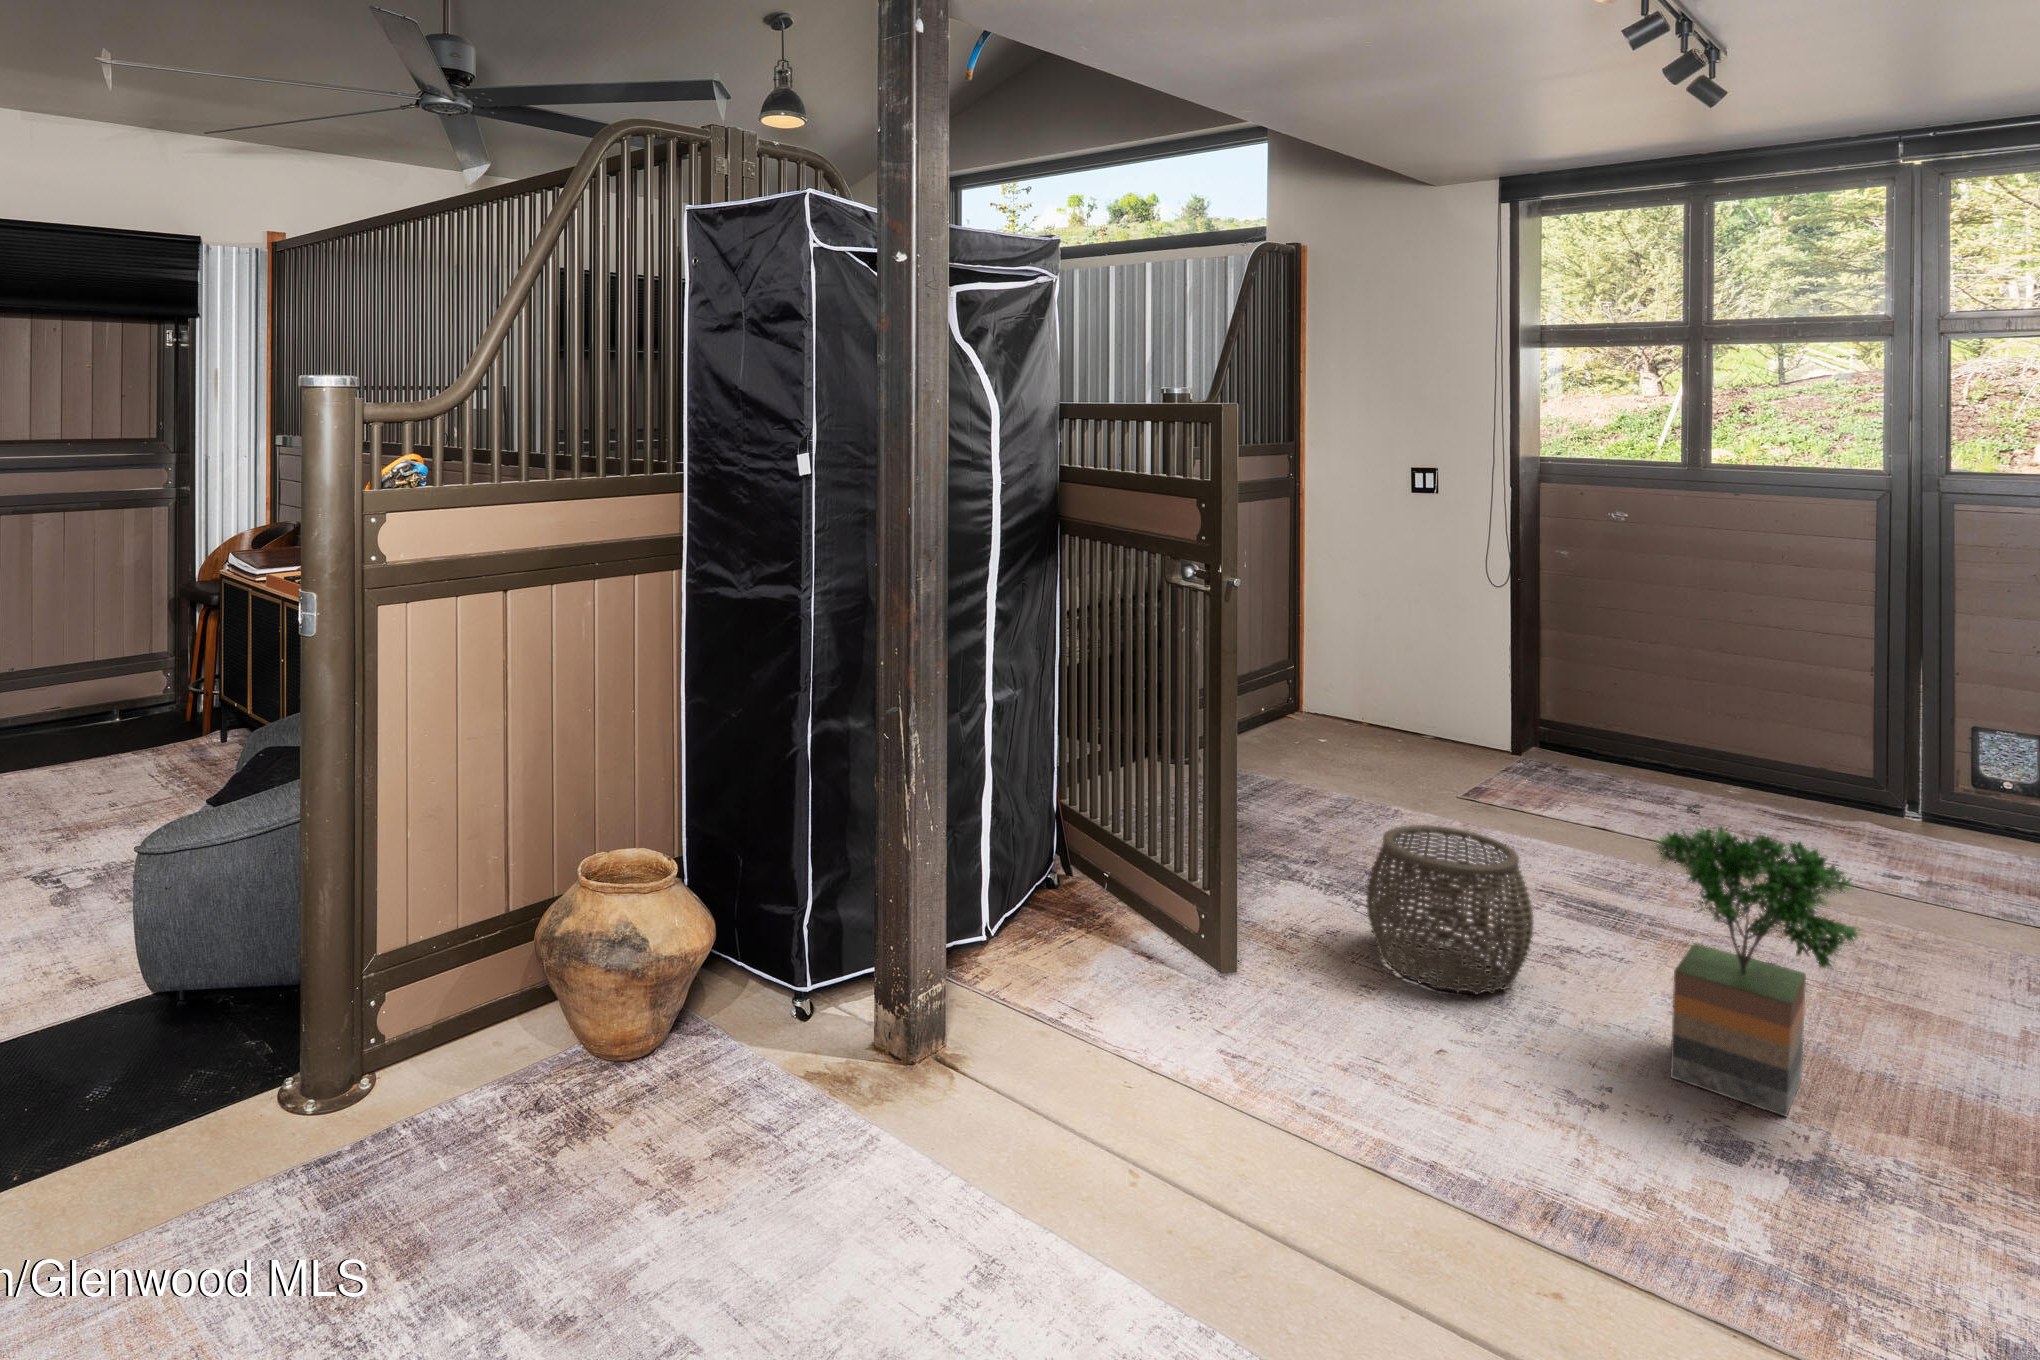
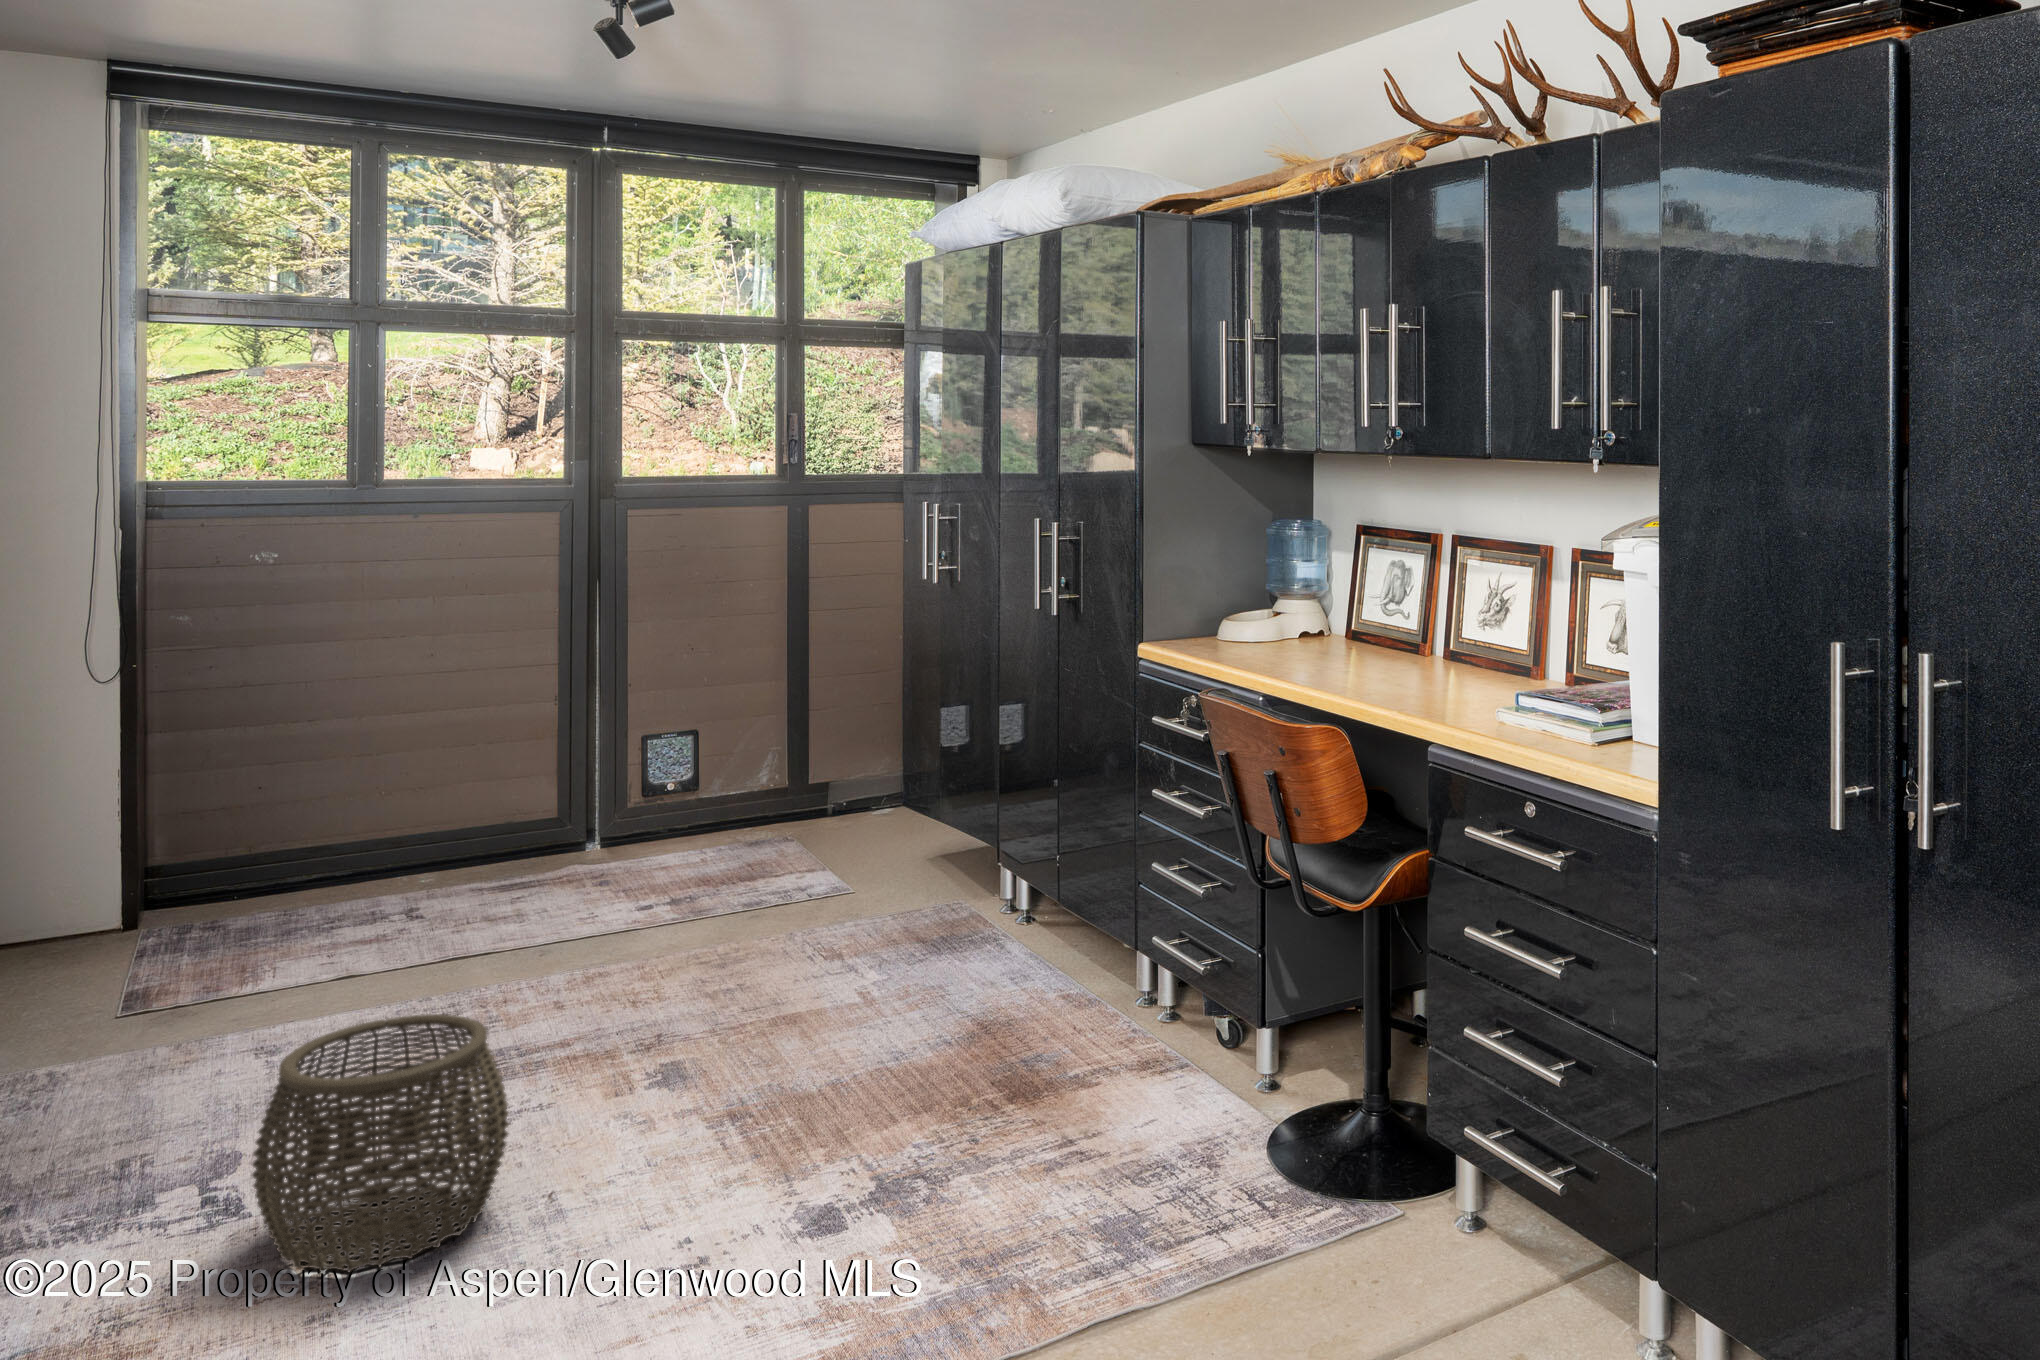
potted tree: present [1656,826,1863,1116] -> none [661,872,875,1192]

